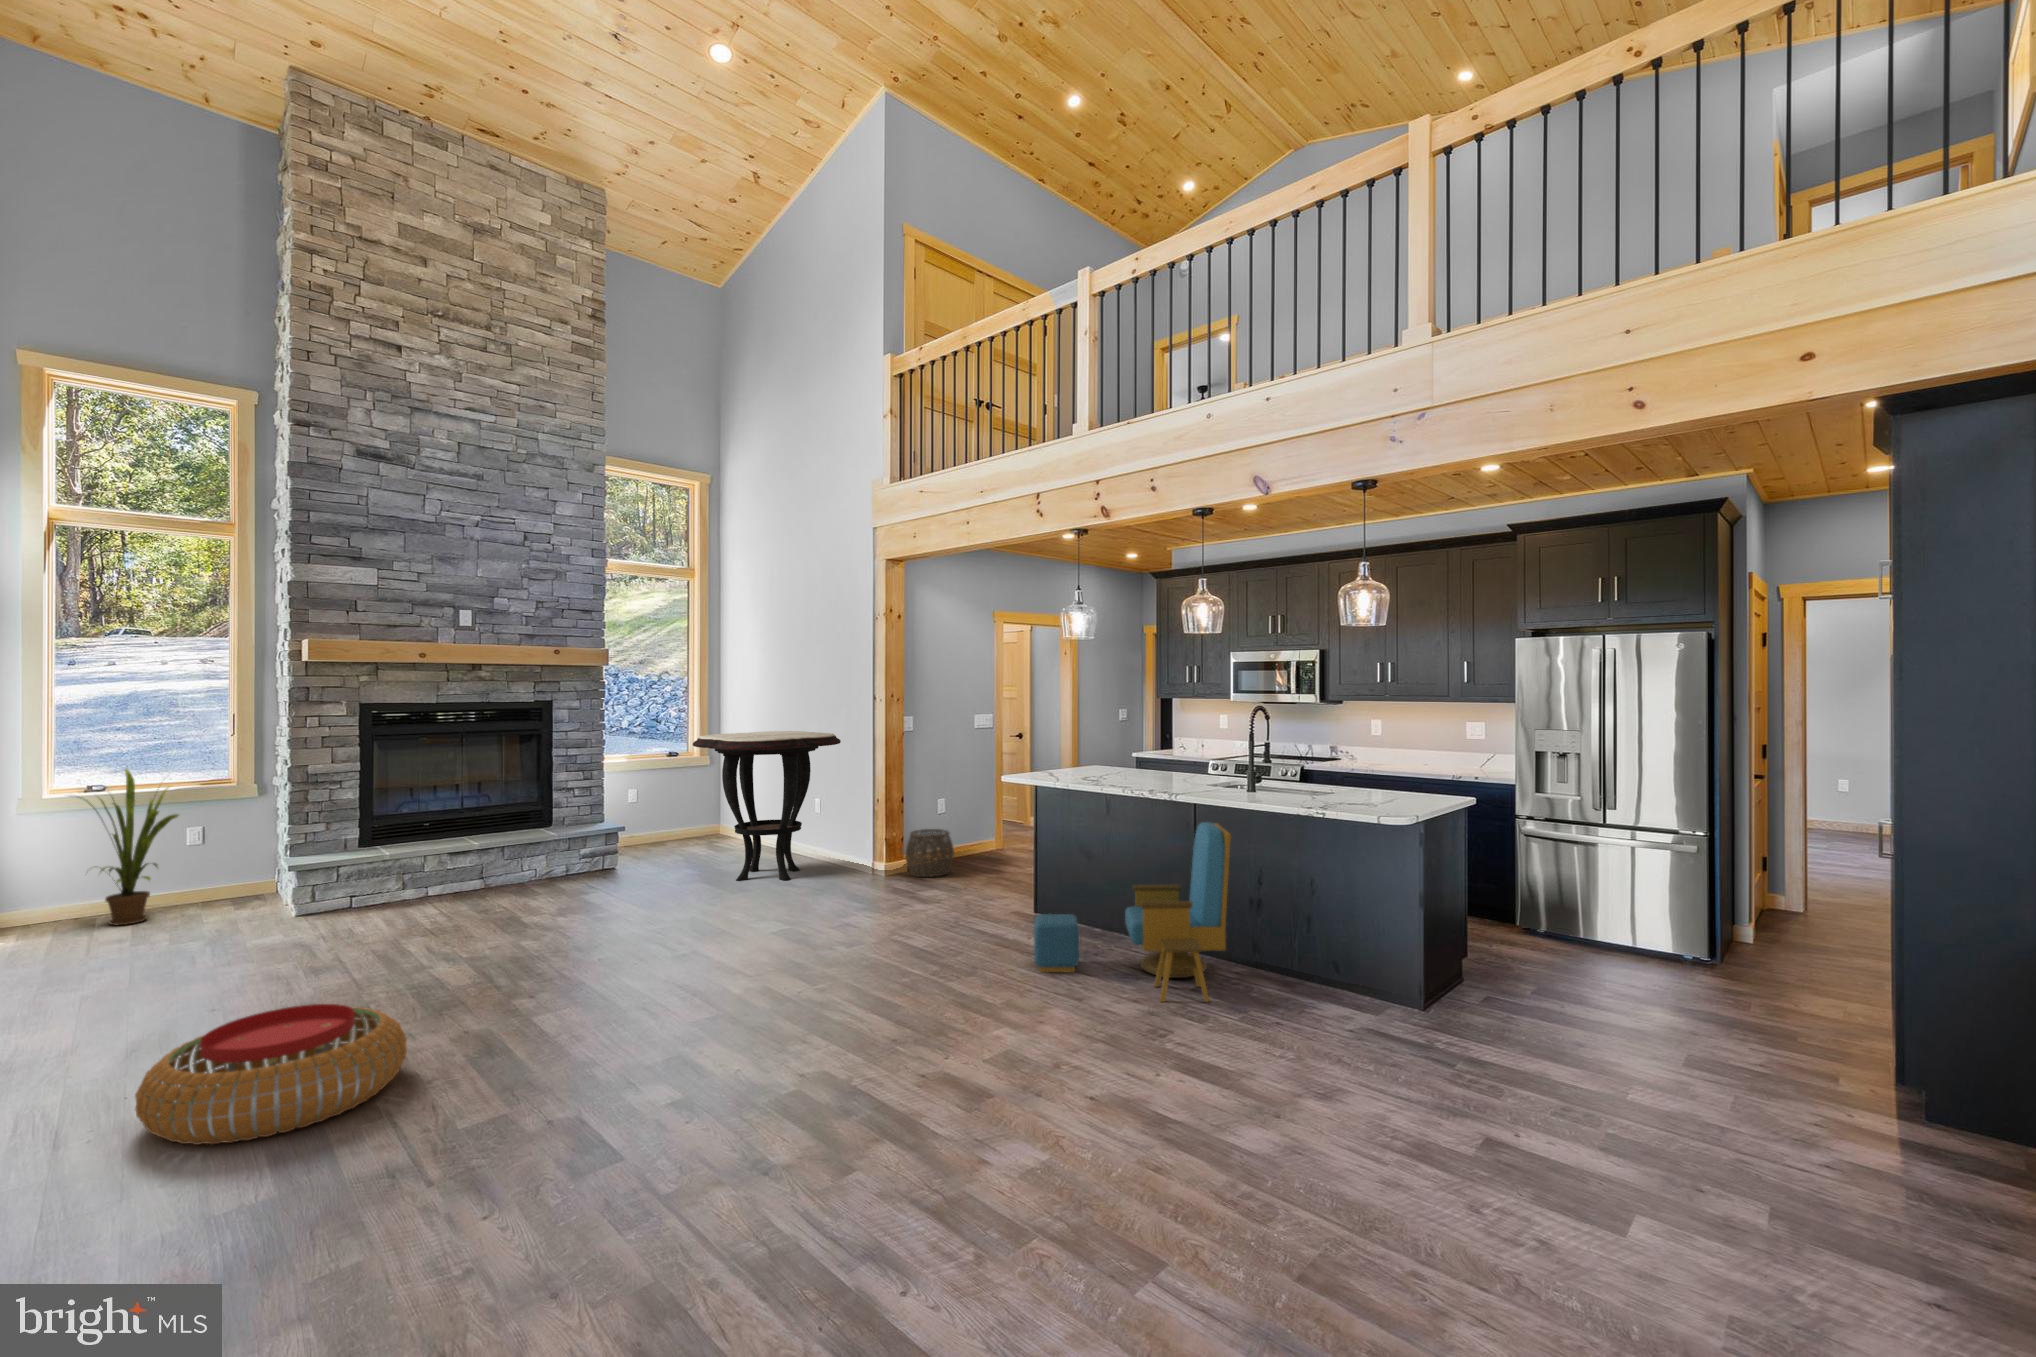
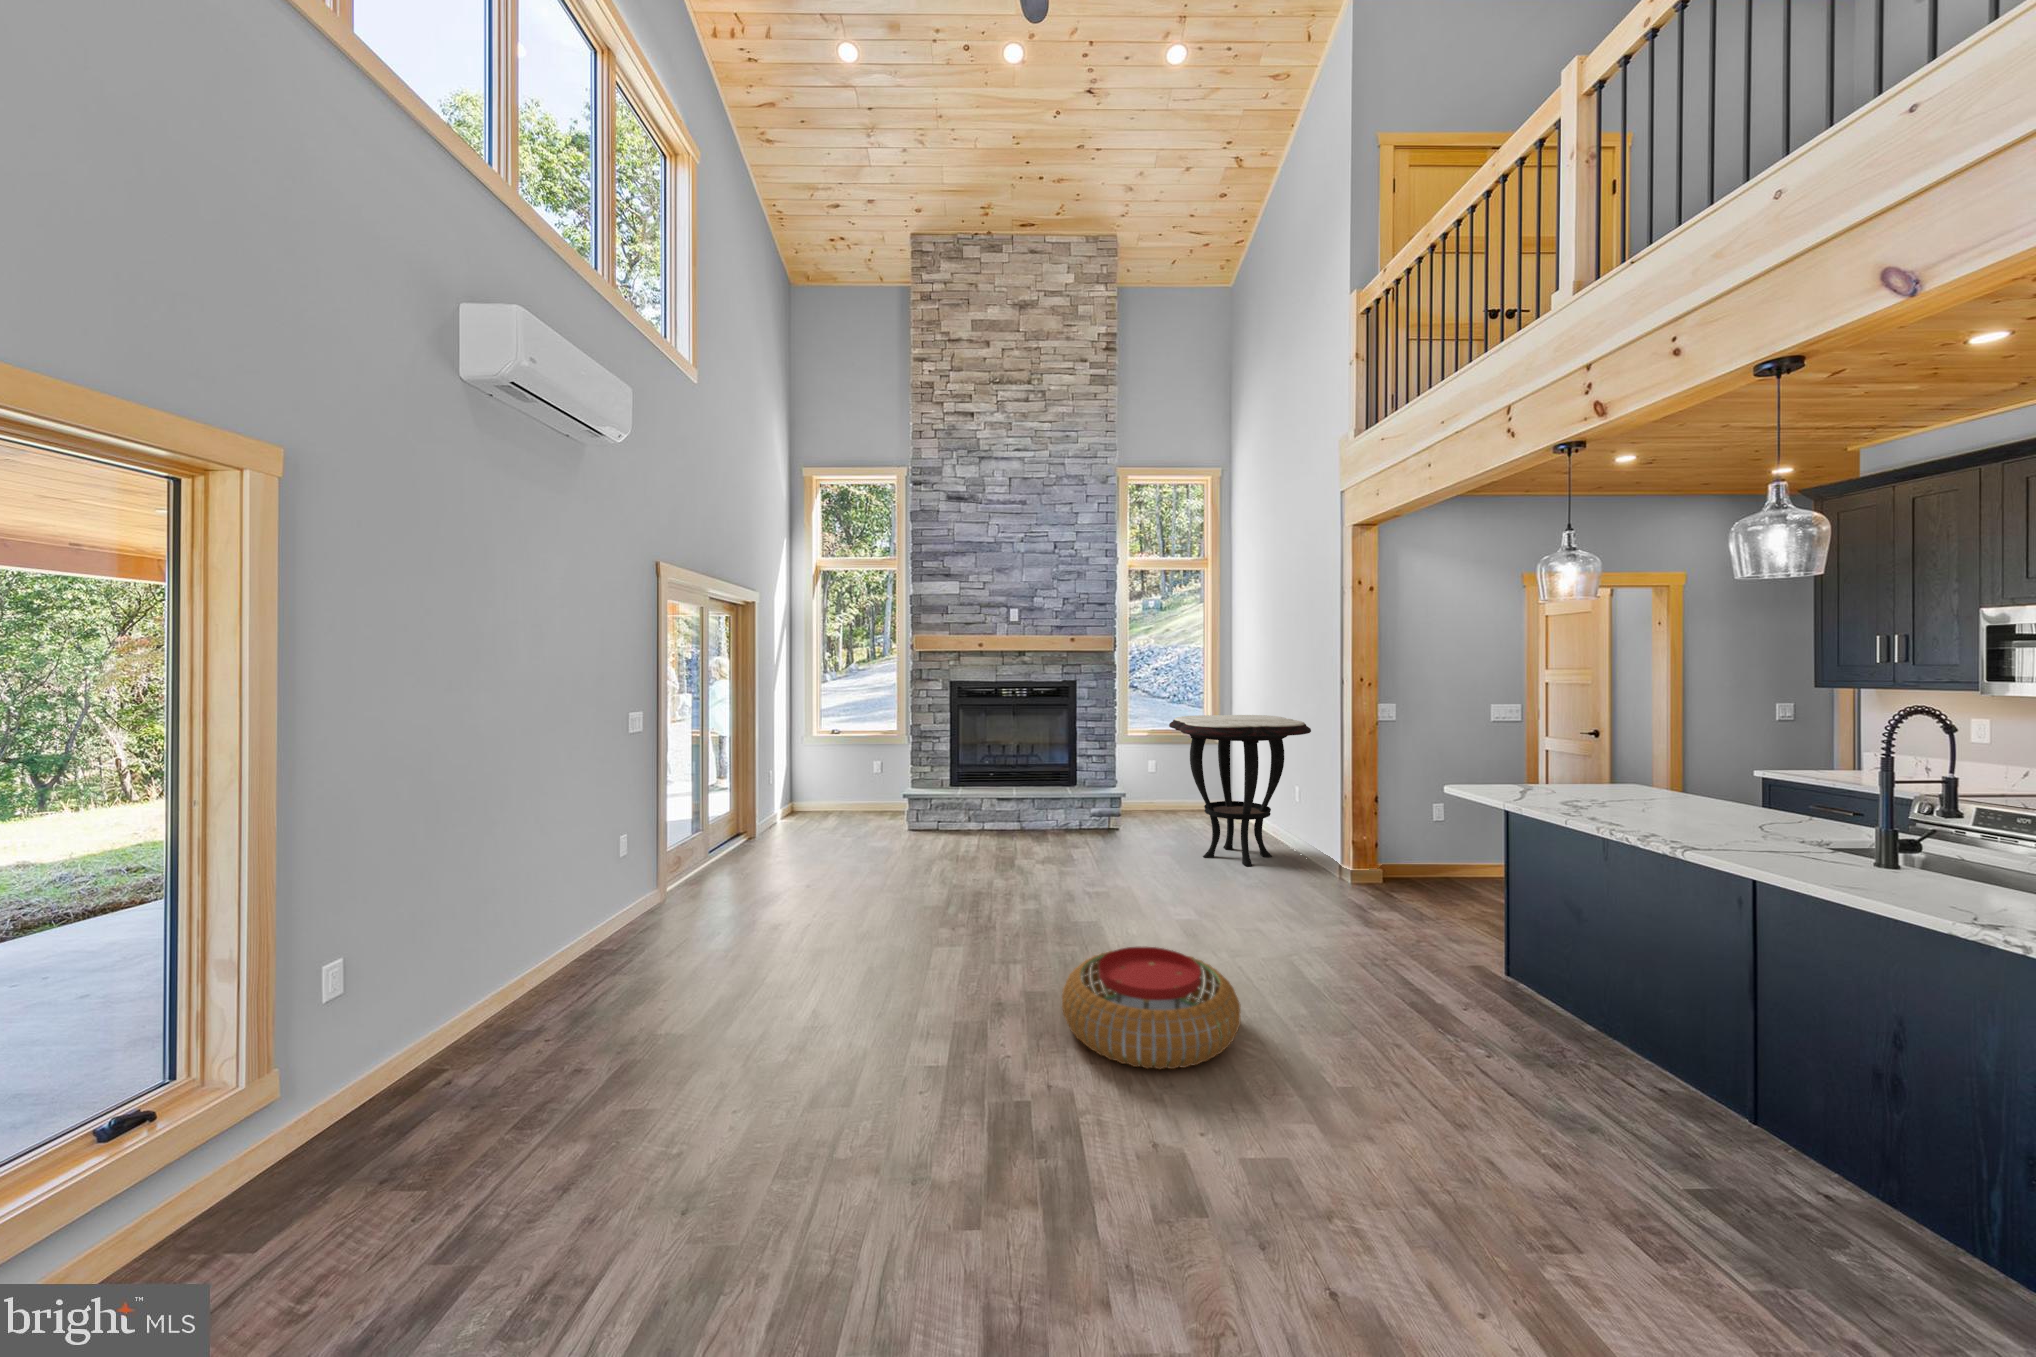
house plant: present [80,769,178,926] -> none [809,717,862,815]
armchair: present [1034,822,1231,1002] -> none [1431,949,1838,1304]
woven basket: present [906,829,954,877] -> none [1379,838,1443,898]
pouf: present [135,1004,407,1145] -> present [1062,947,1240,1069]

